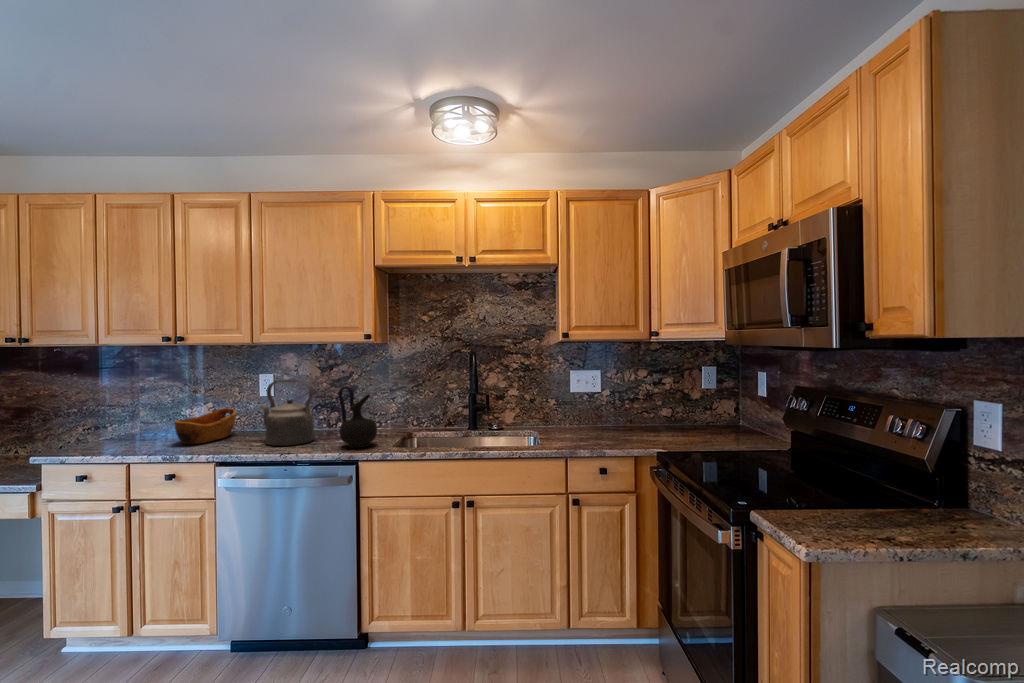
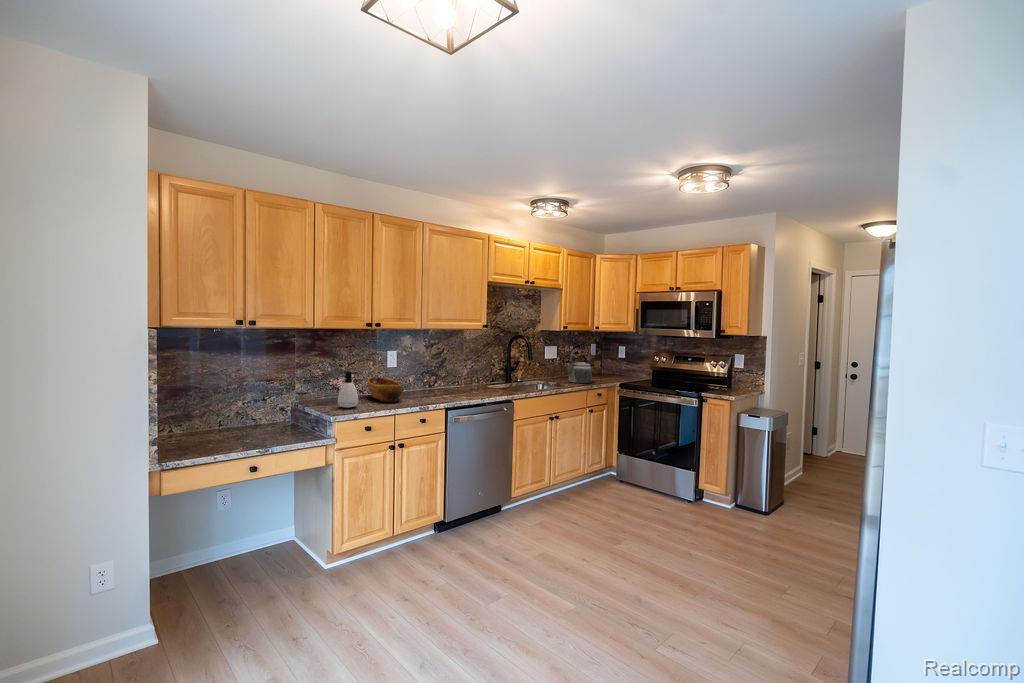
kettle: present [260,380,315,446] -> present [566,350,592,383]
ceramic jug: present [339,386,377,448] -> none [485,357,507,394]
soap dispenser: none [106,400,137,446] -> present [338,371,358,408]

